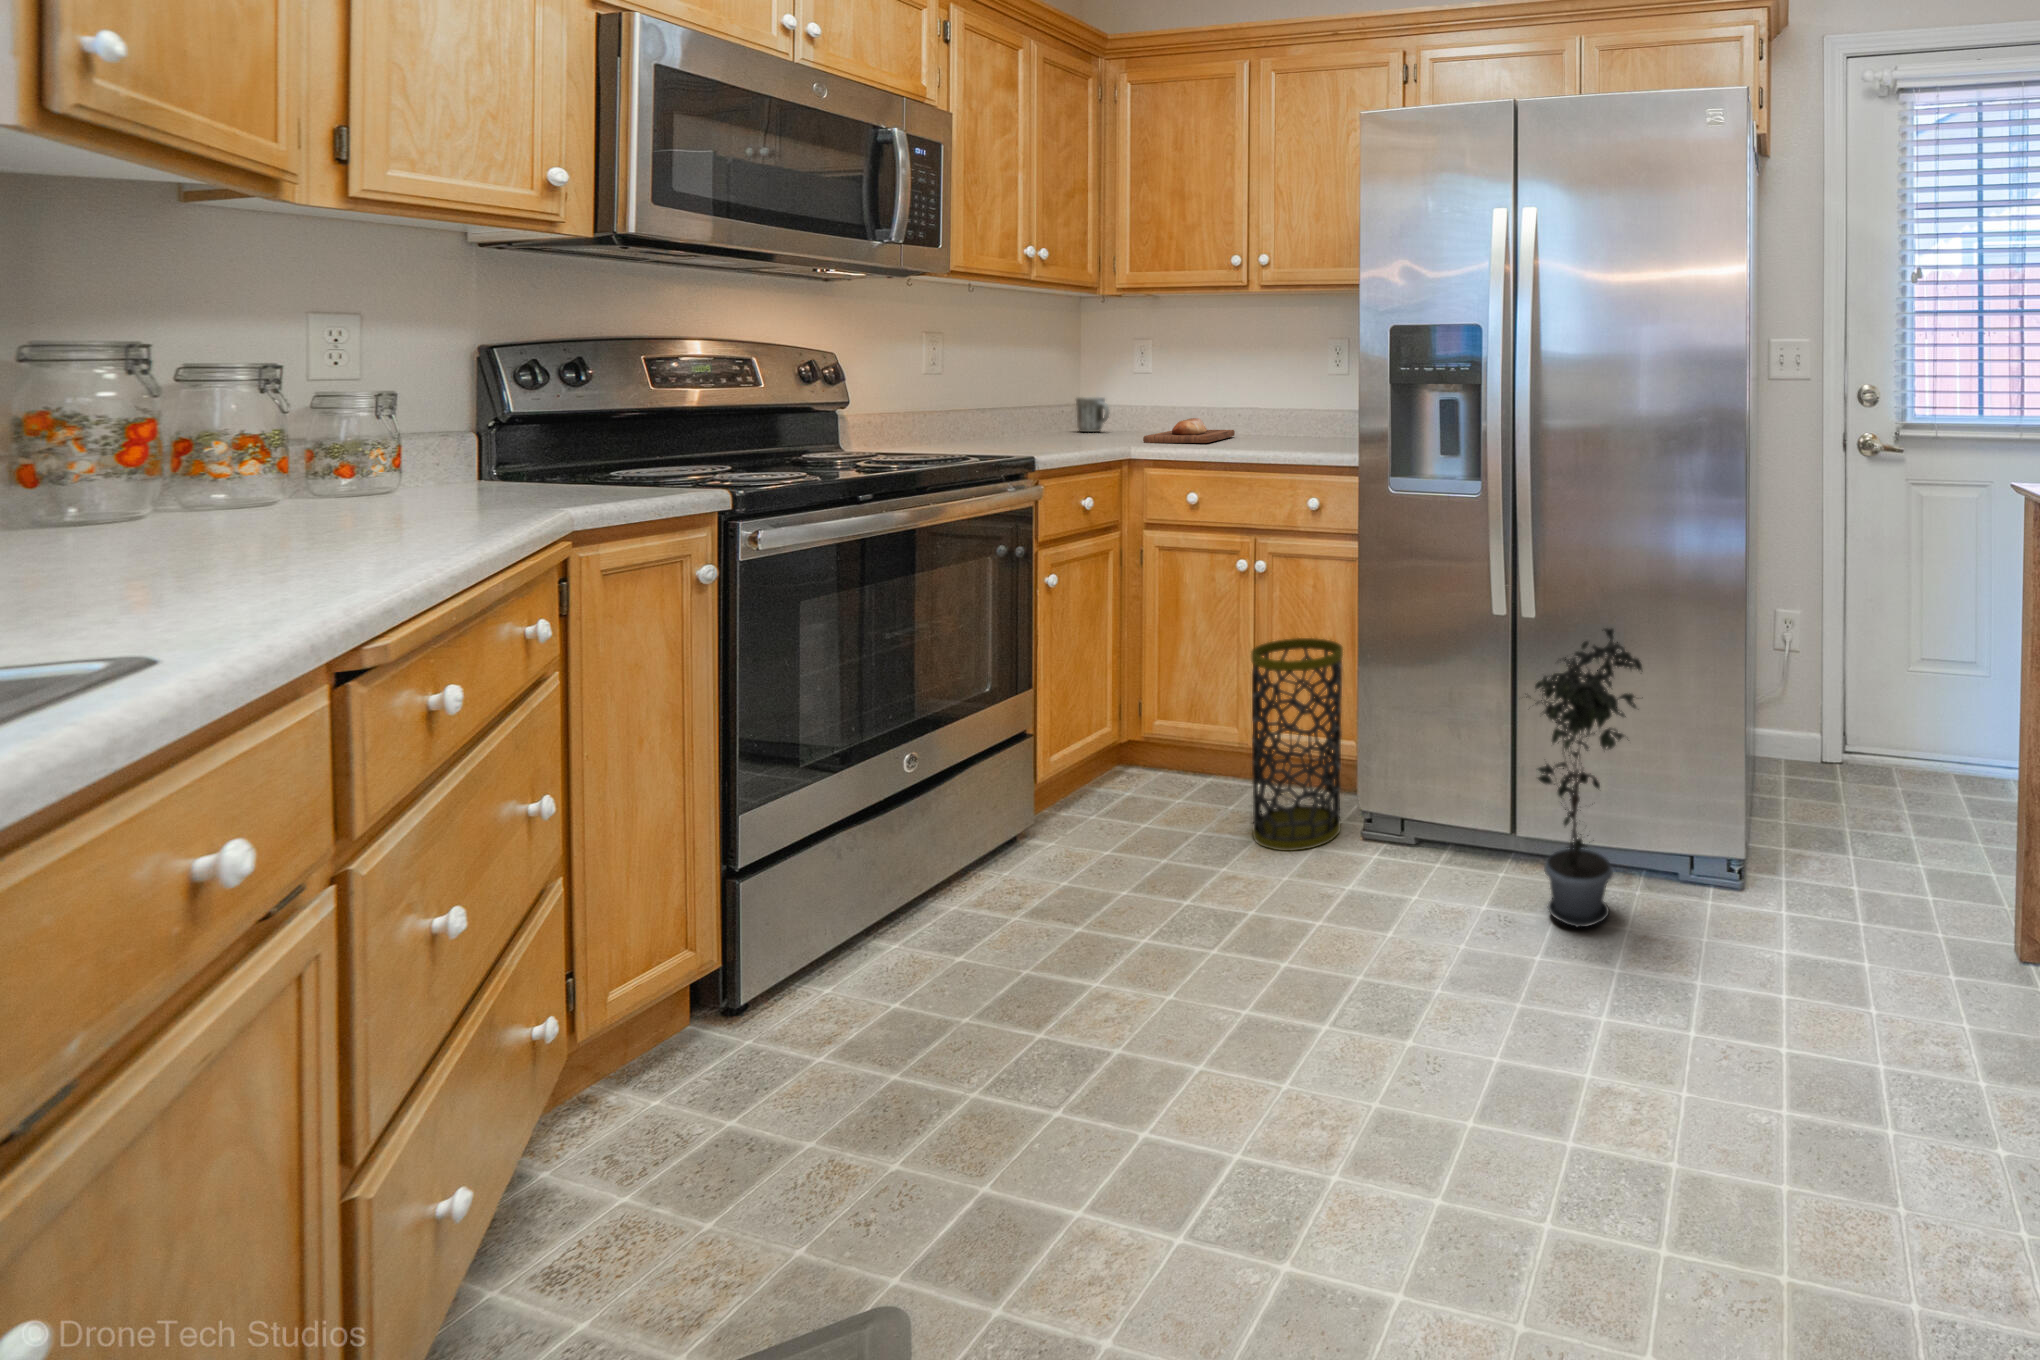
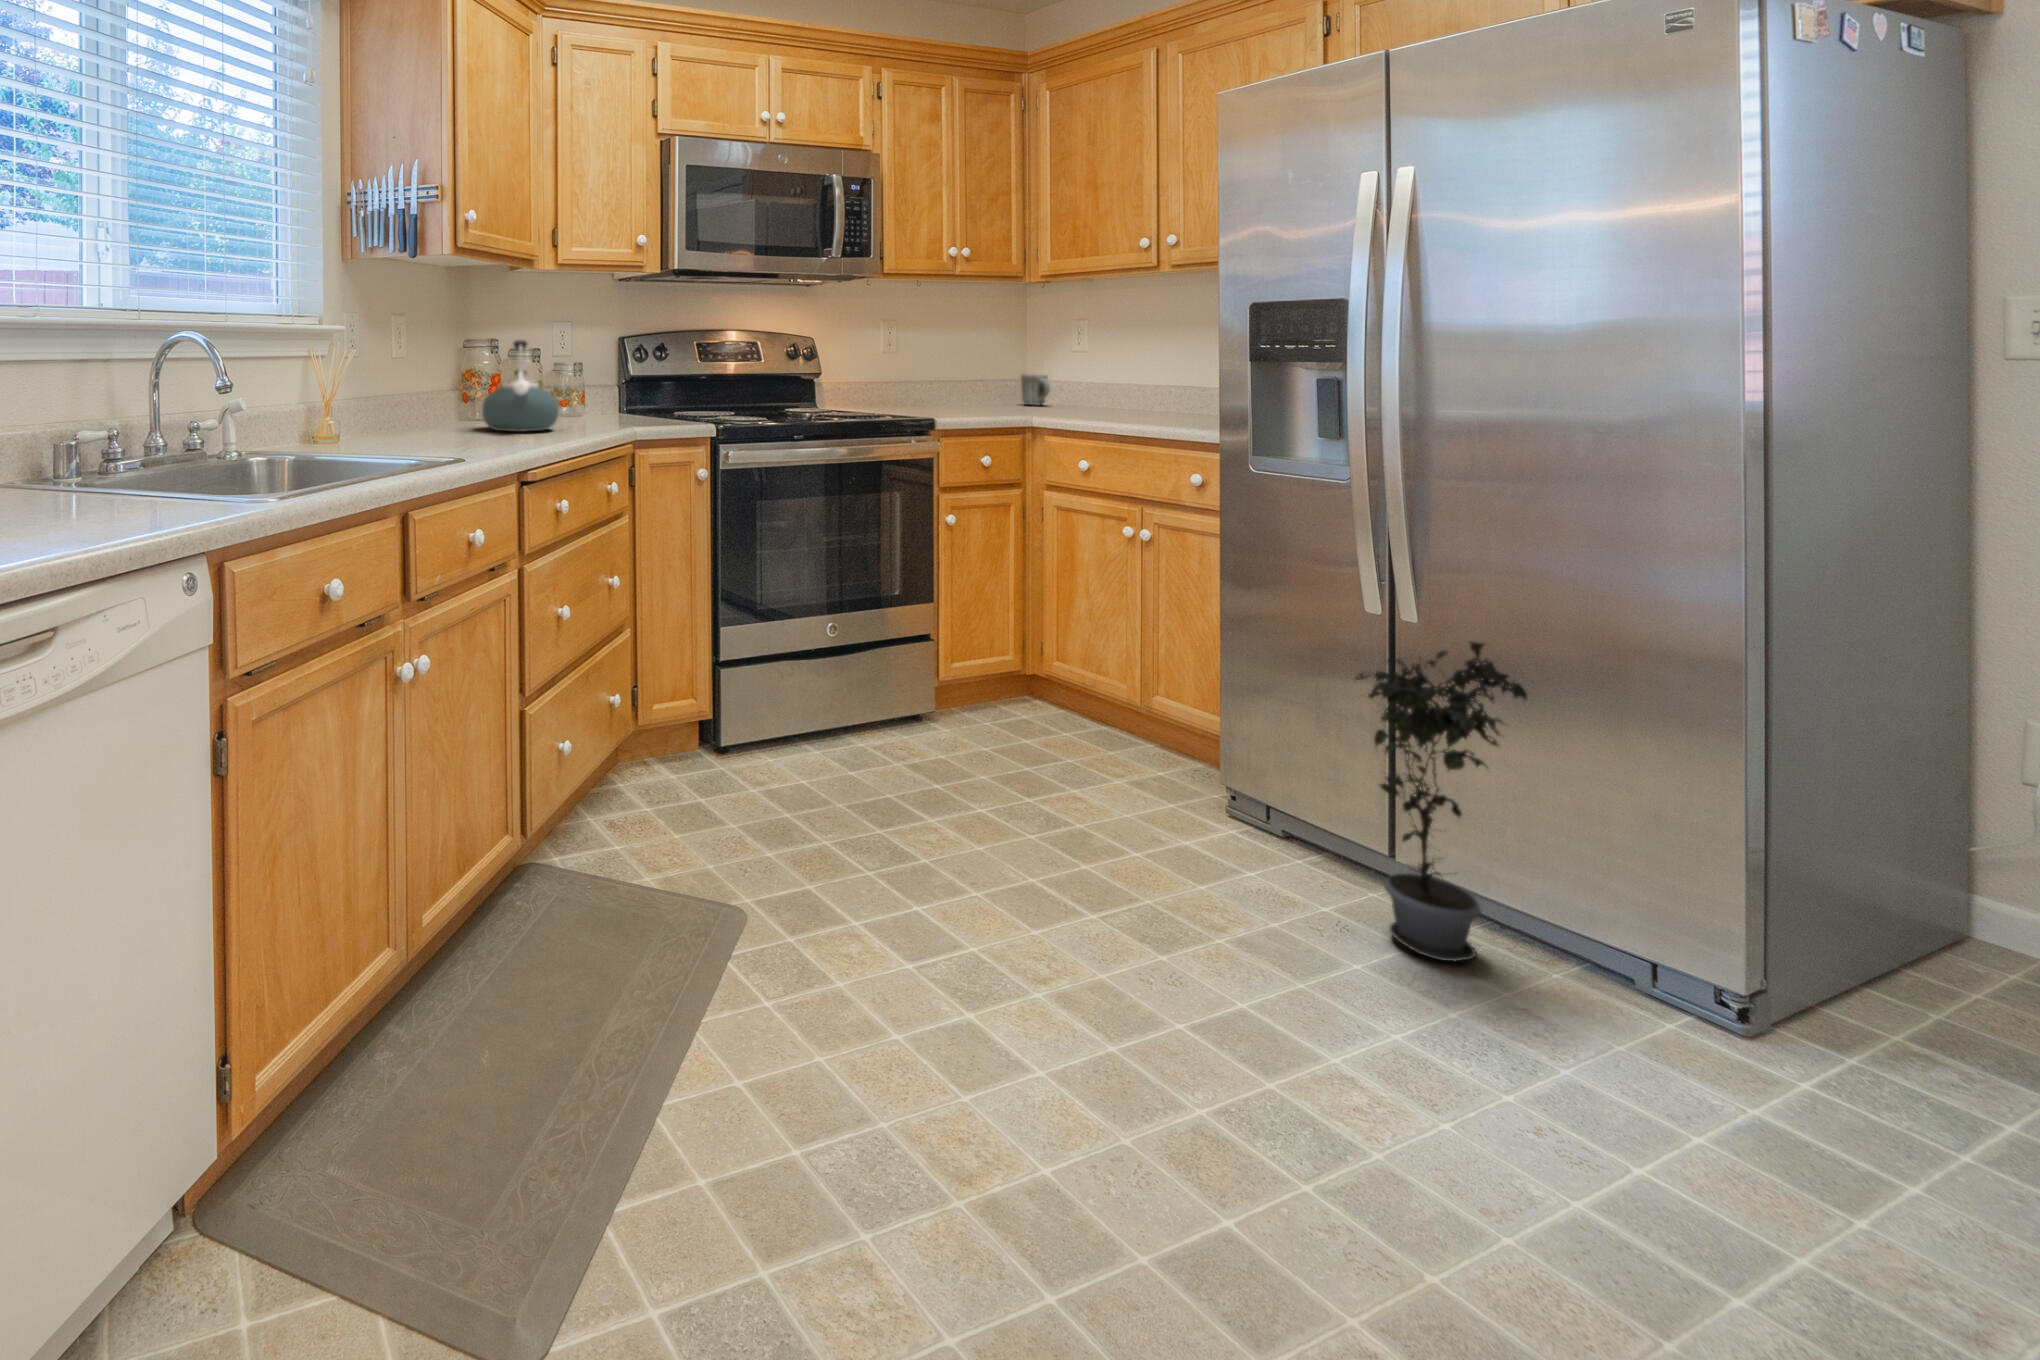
kettle: none [123,345,376,544] -> present [482,340,559,432]
bread loaf: present [1143,418,1235,443] -> none [1062,396,1168,419]
trash can: present [1251,638,1343,851] -> none [1113,604,1211,802]

